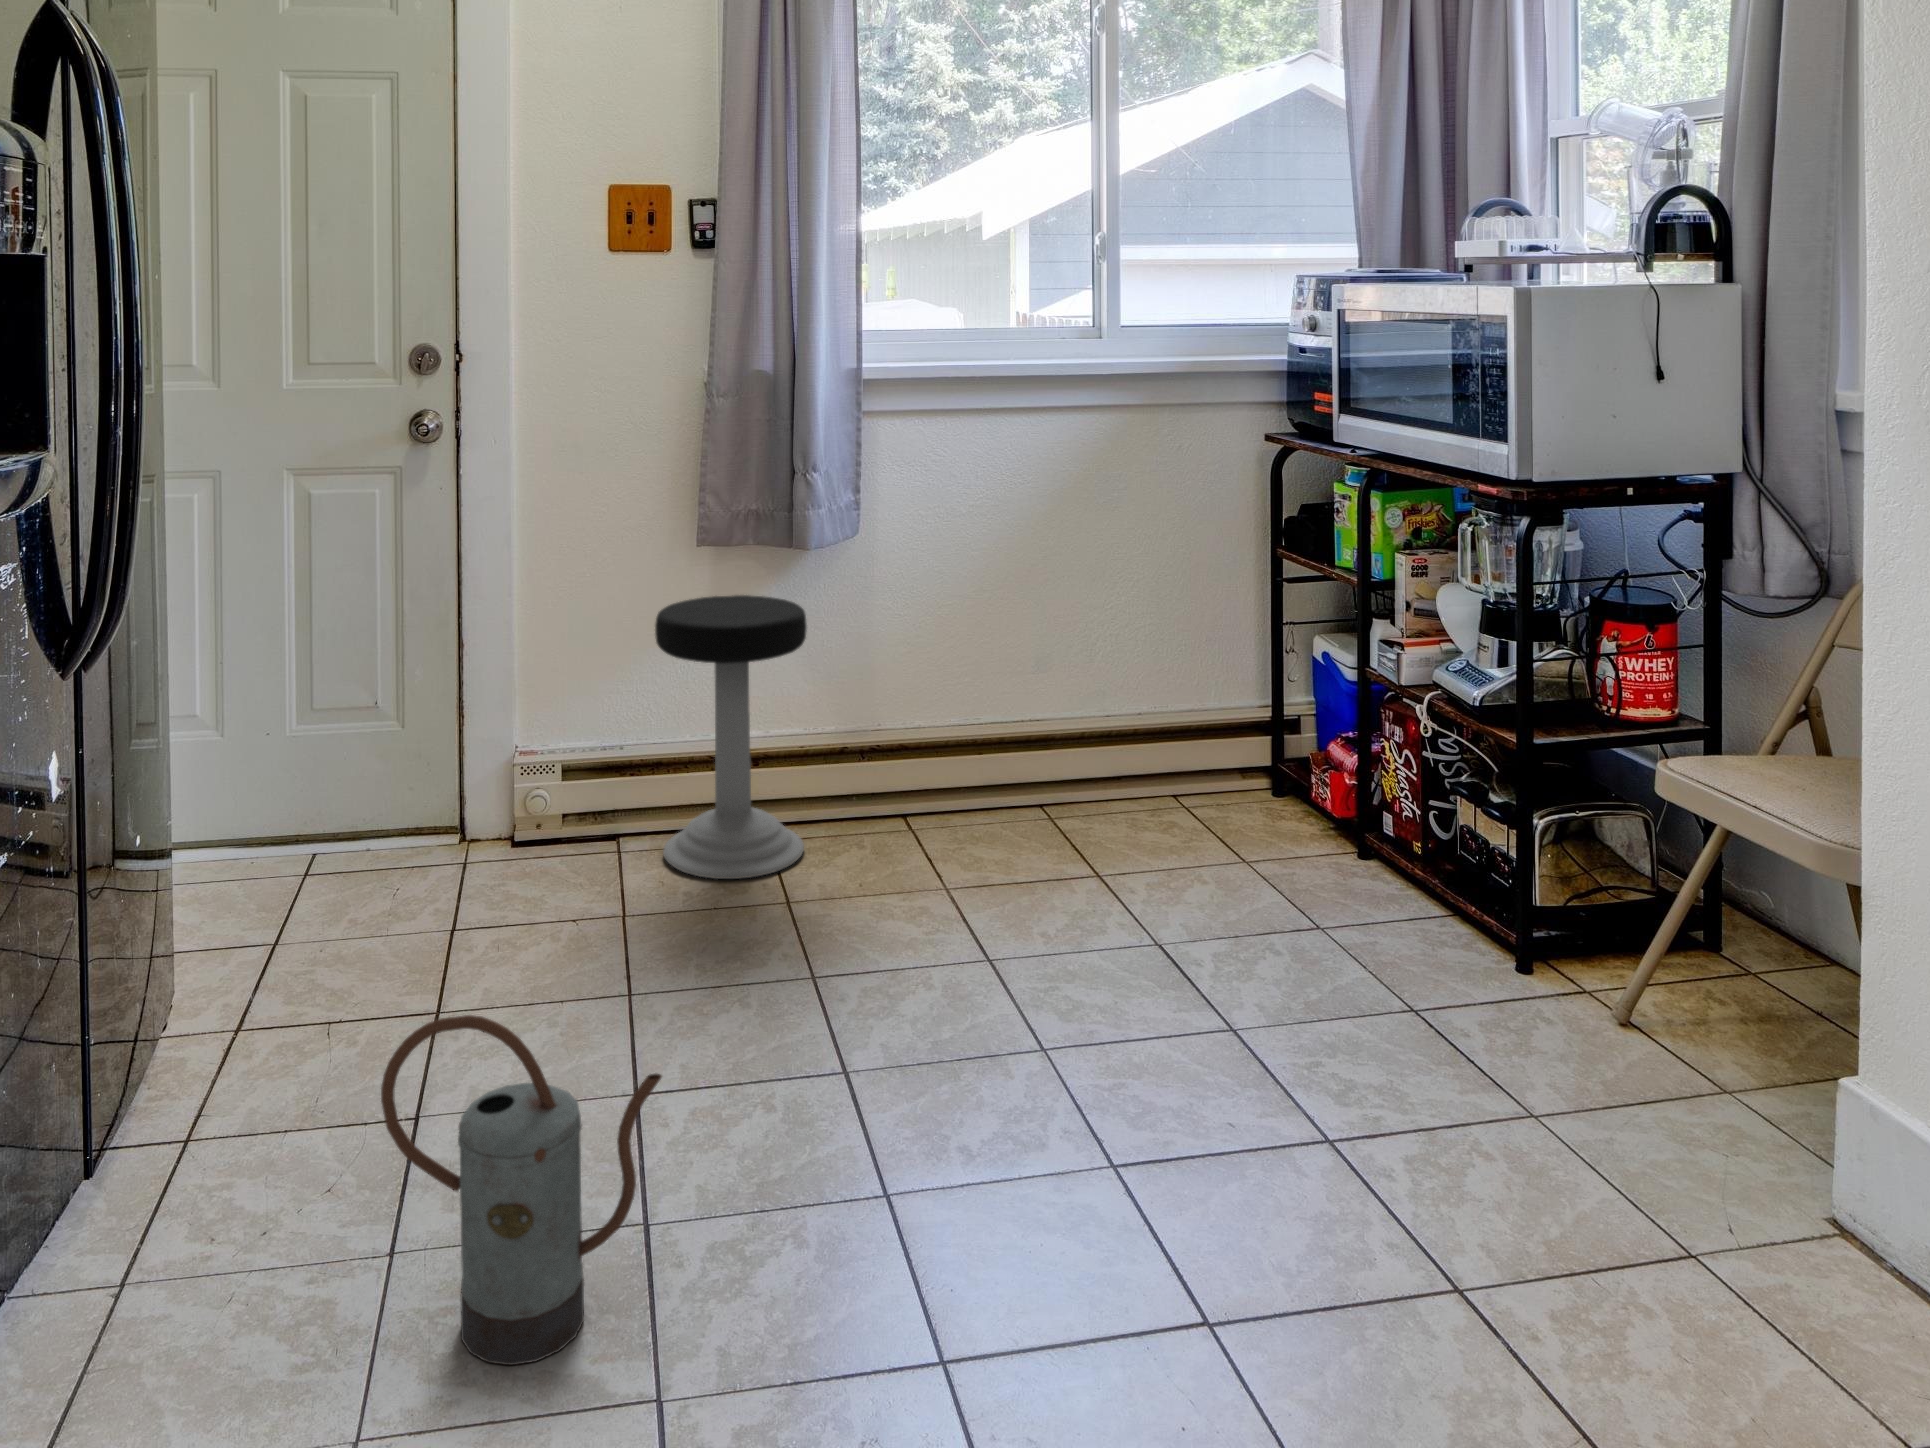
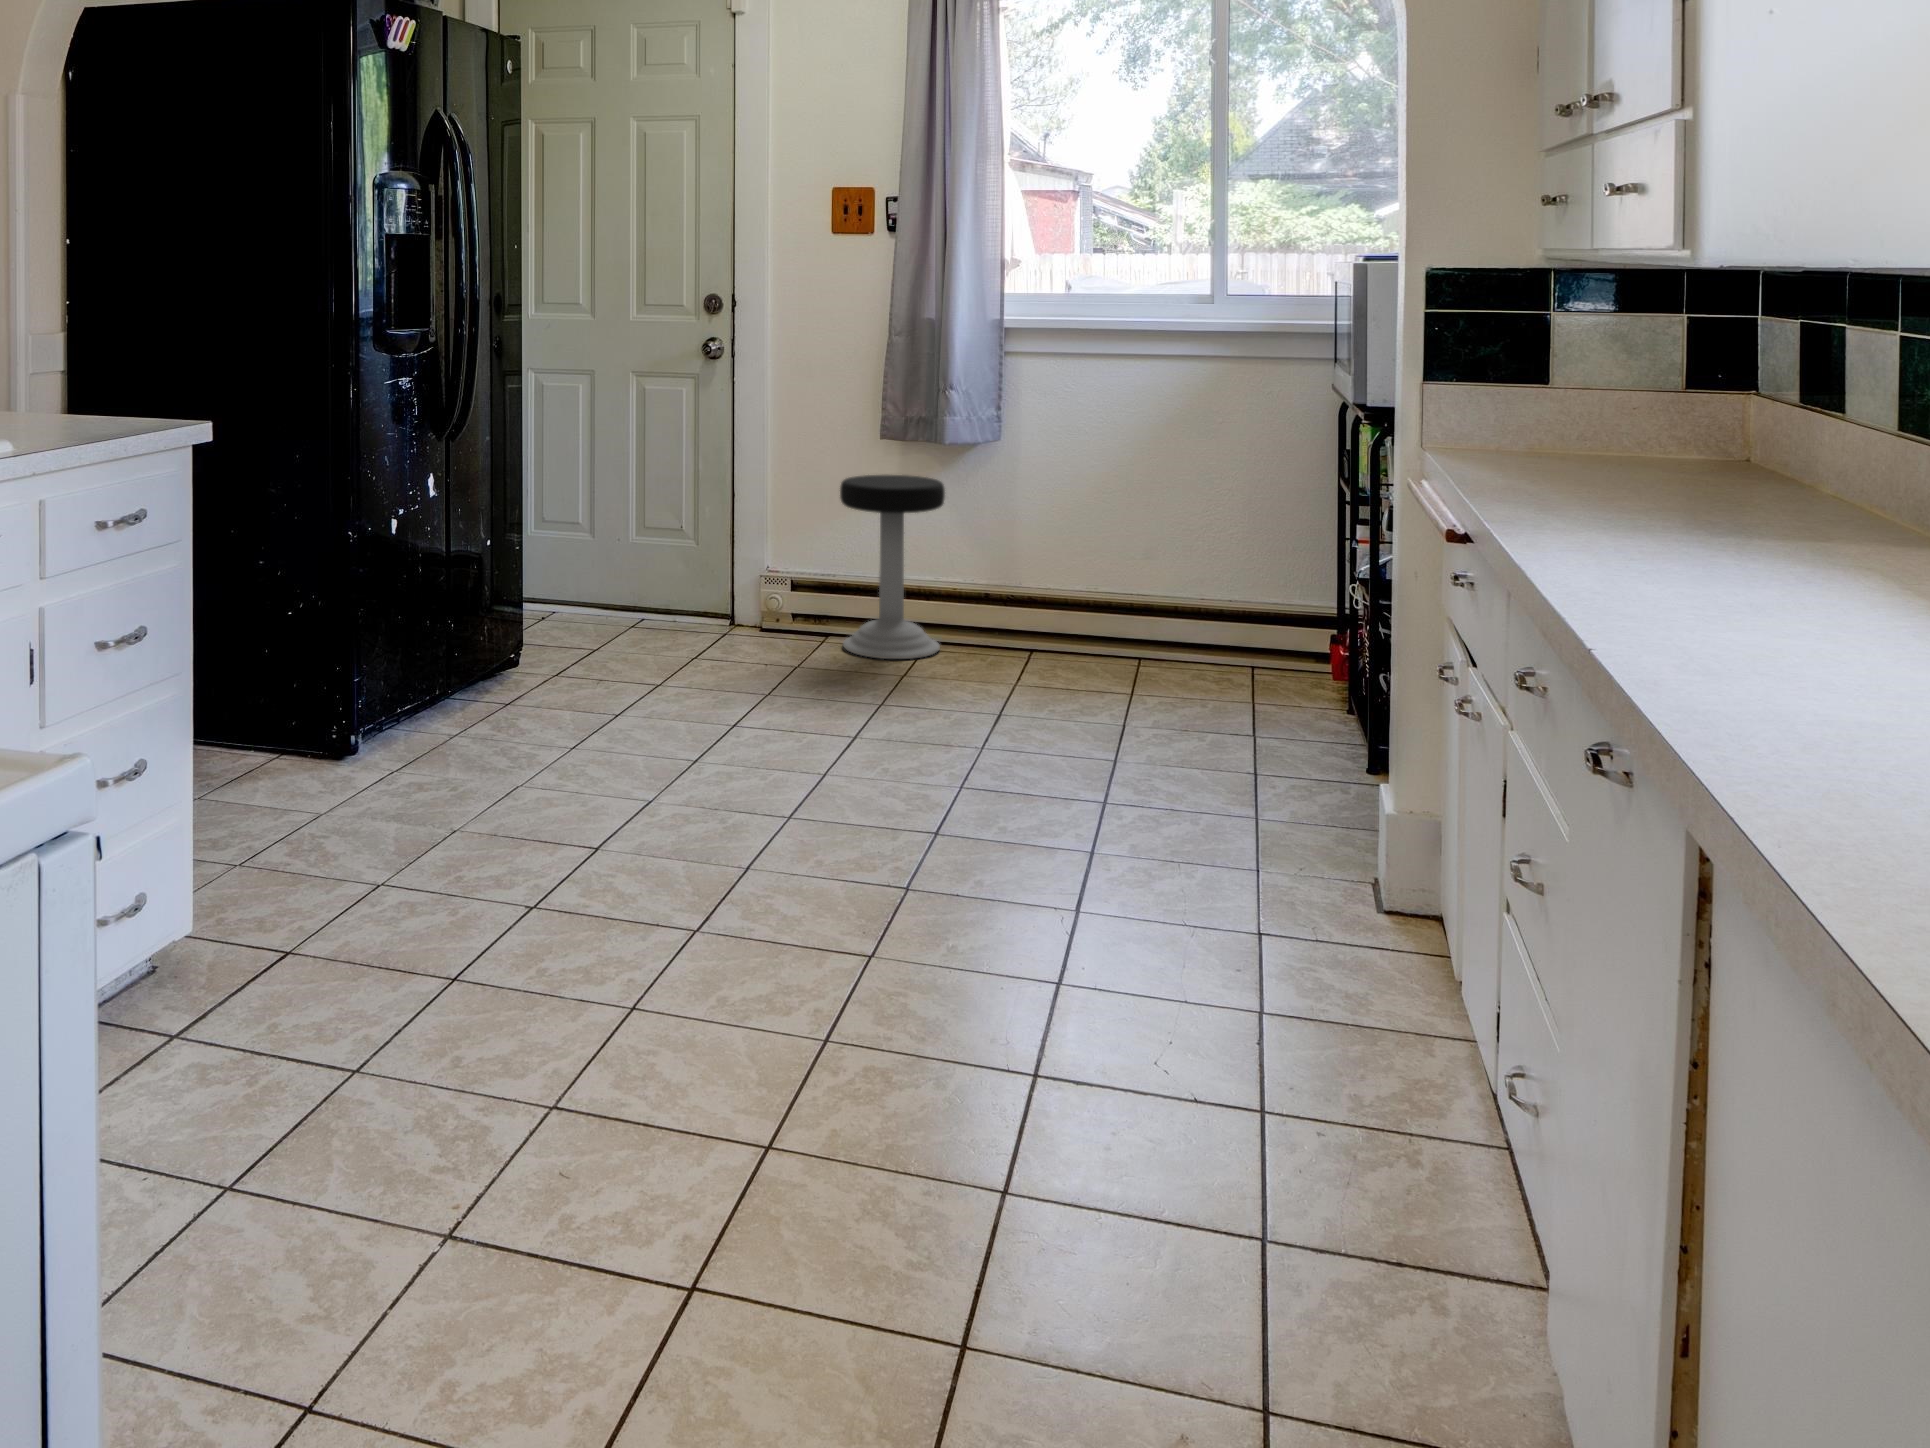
watering can: present [381,1015,662,1365] -> none [554,614,678,782]

